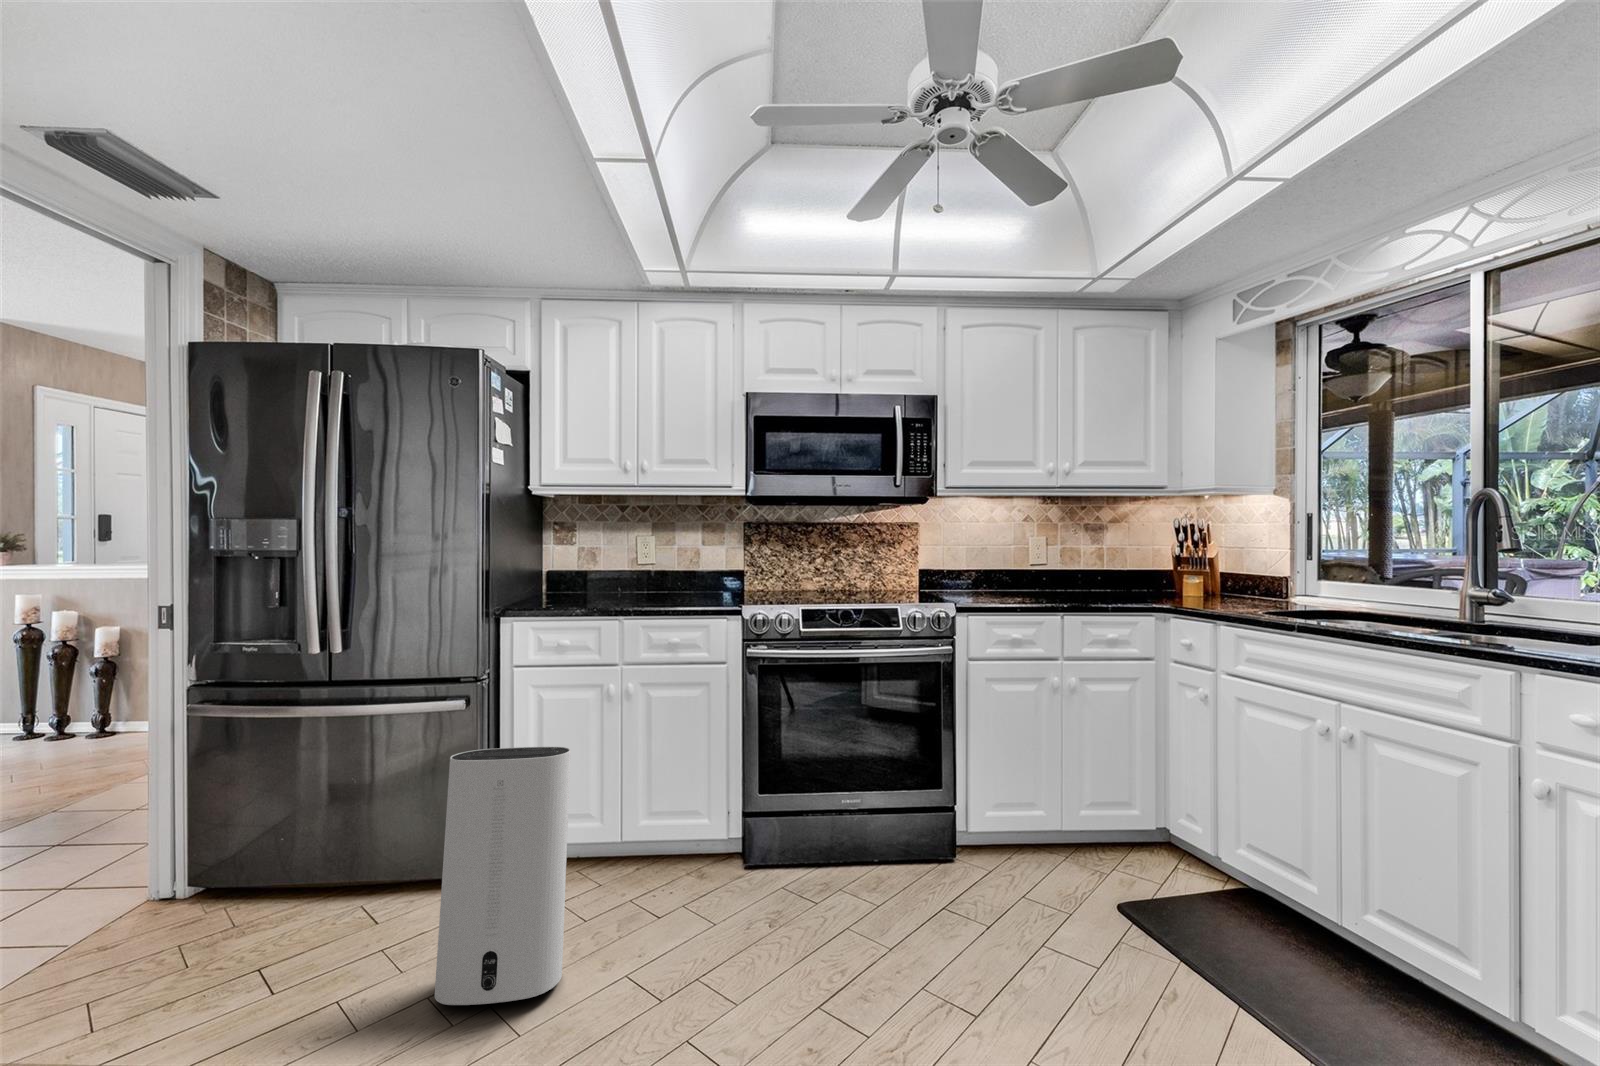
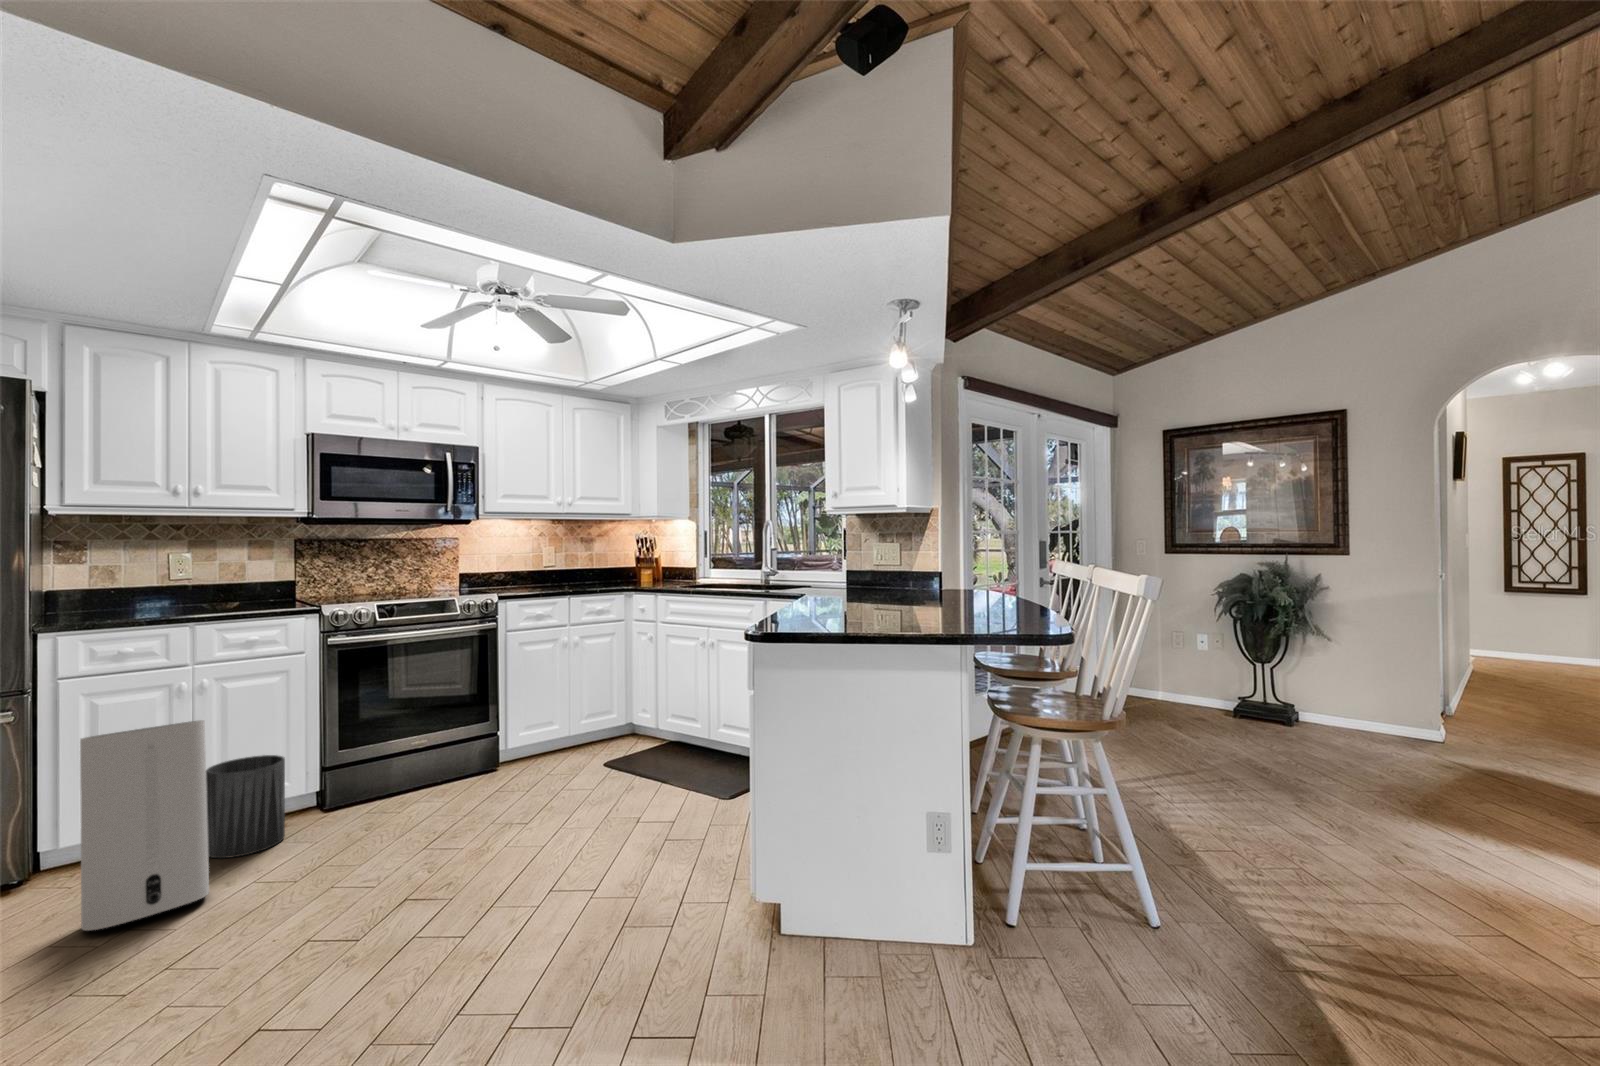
trash can: none [610,781,688,914] -> present [206,755,285,858]

